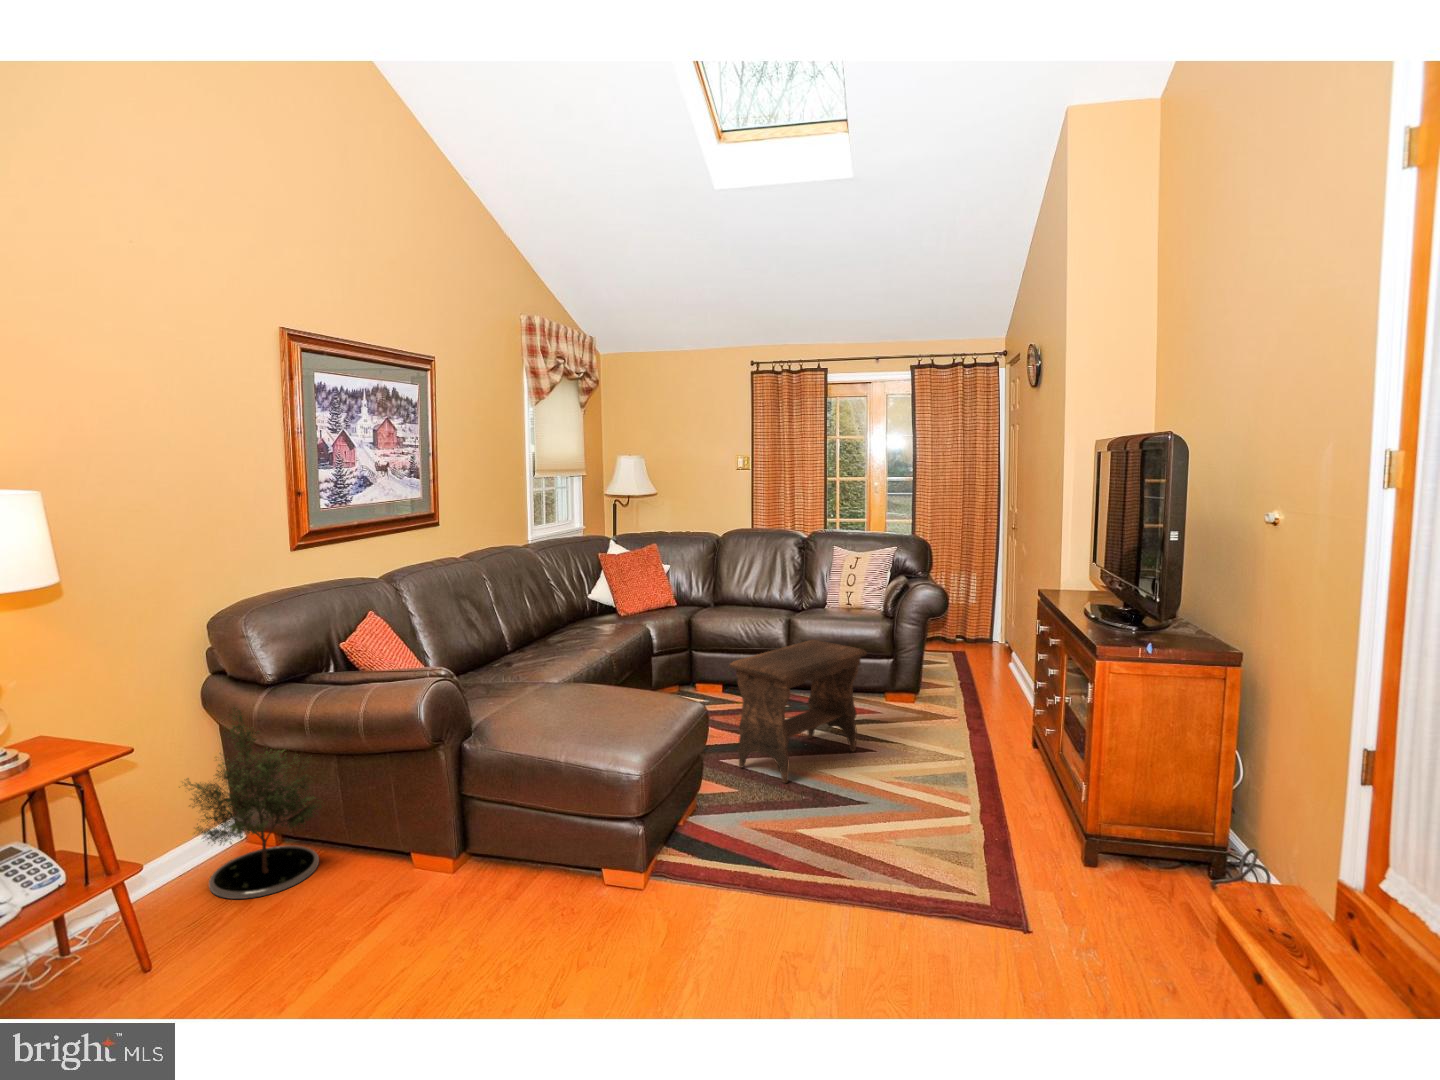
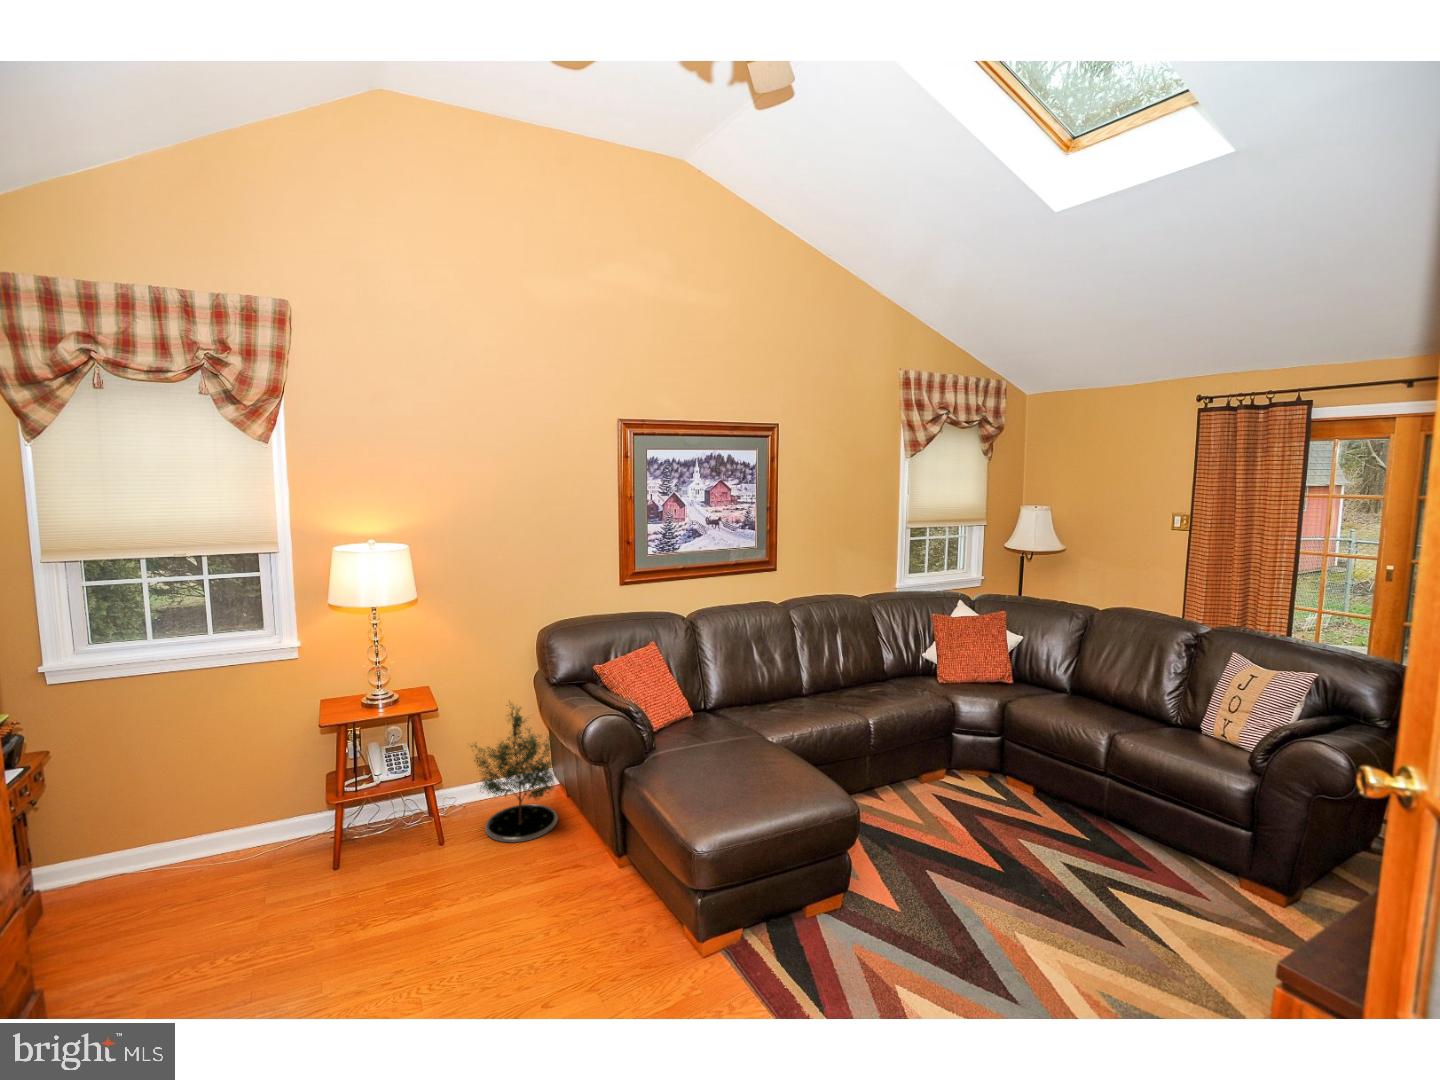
footstool: present [729,640,867,783] -> none [925,773,1131,942]

